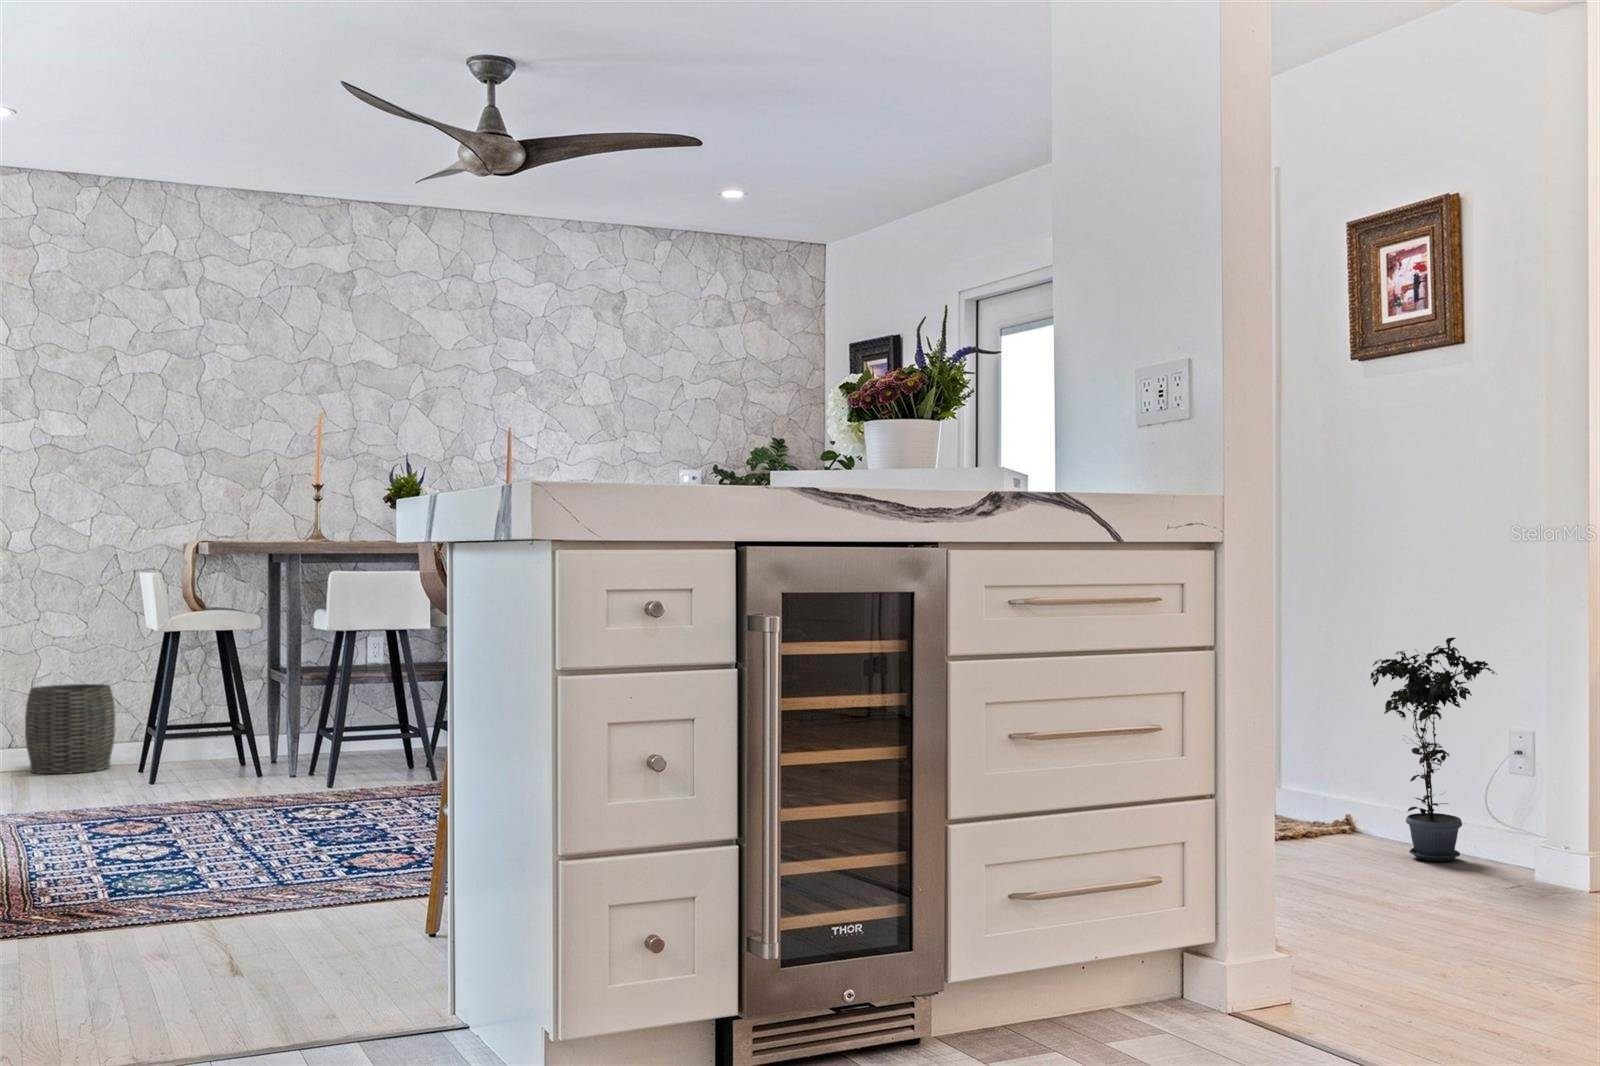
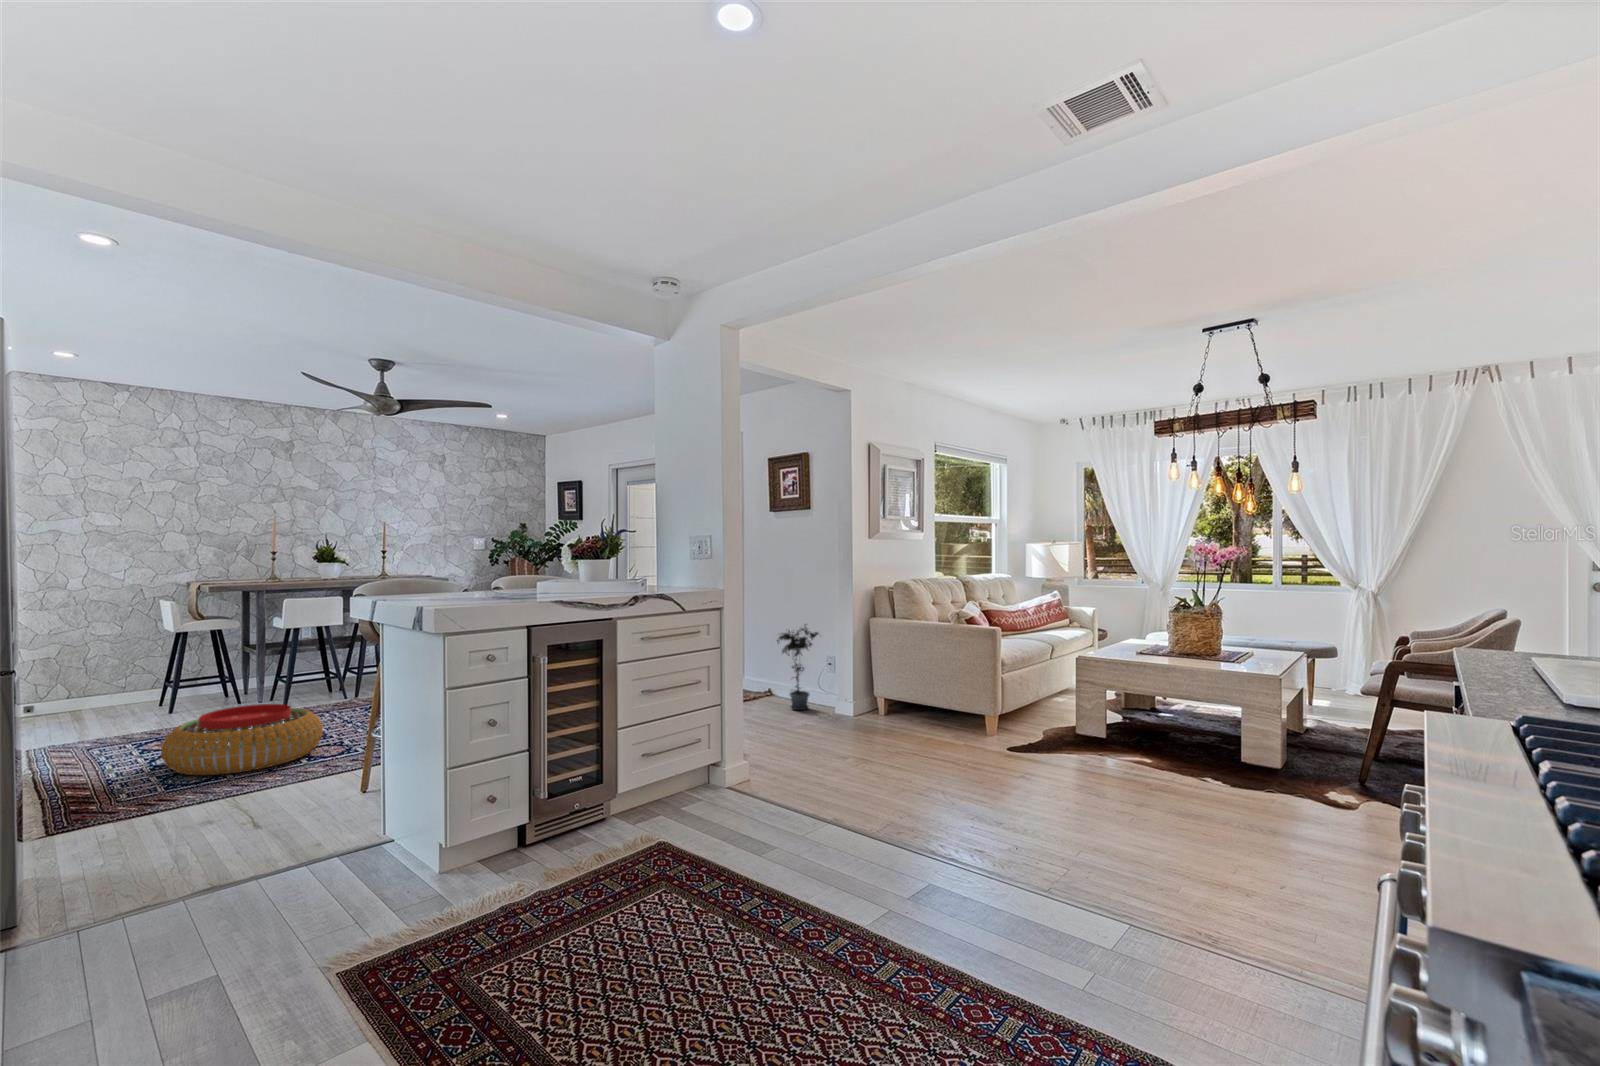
woven basket: present [25,684,115,774] -> none [81,660,142,712]
pouf: none [108,758,380,881] -> present [161,704,323,775]

